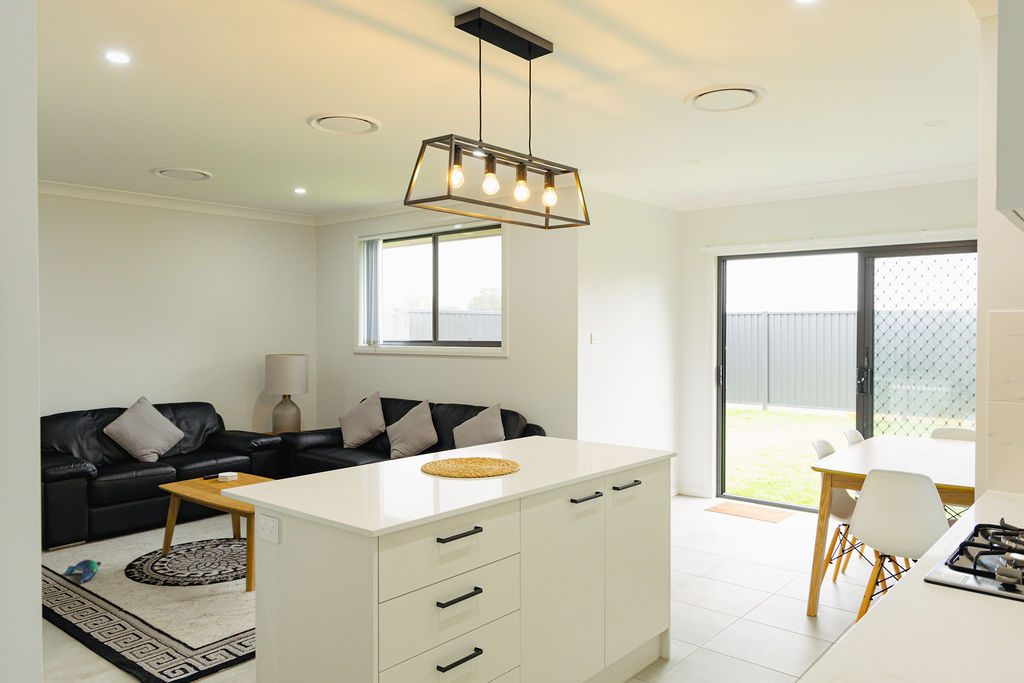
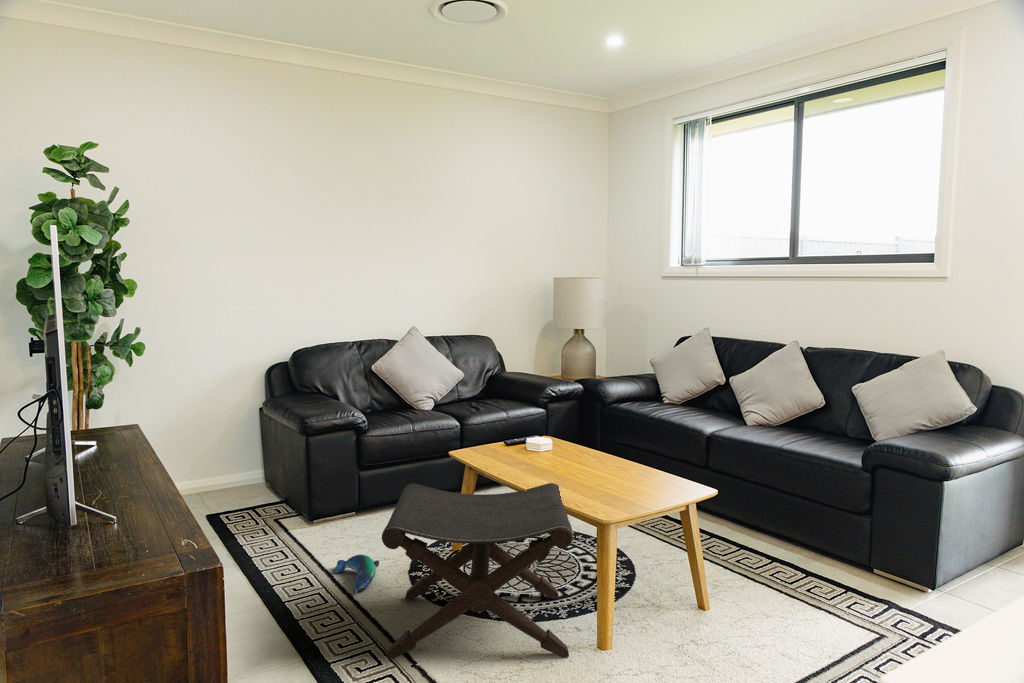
footstool: none [99,496,231,608] -> present [382,483,573,659]

